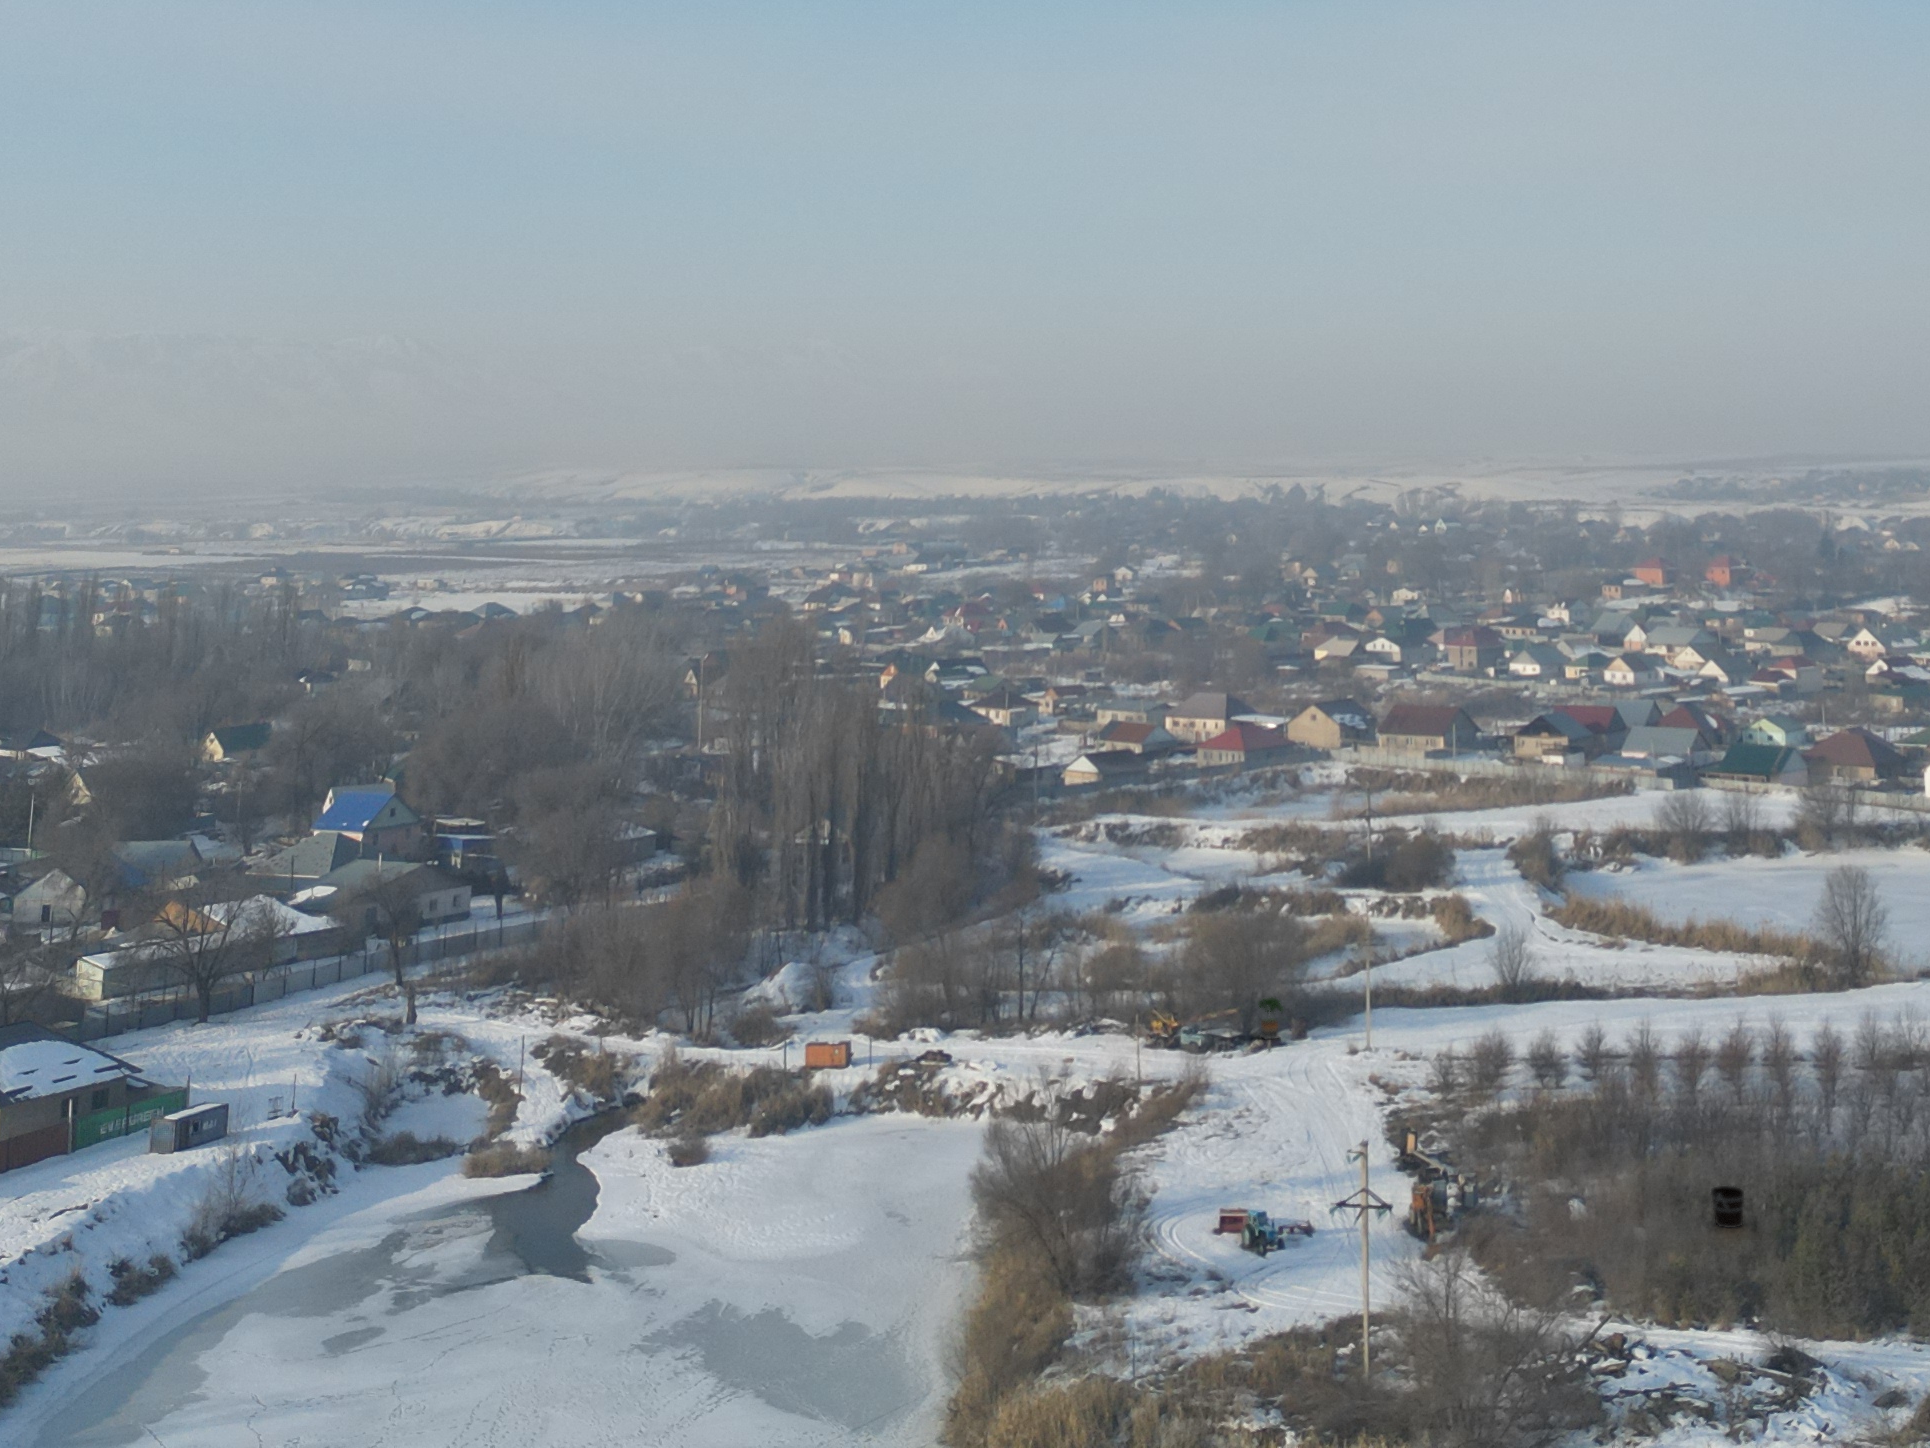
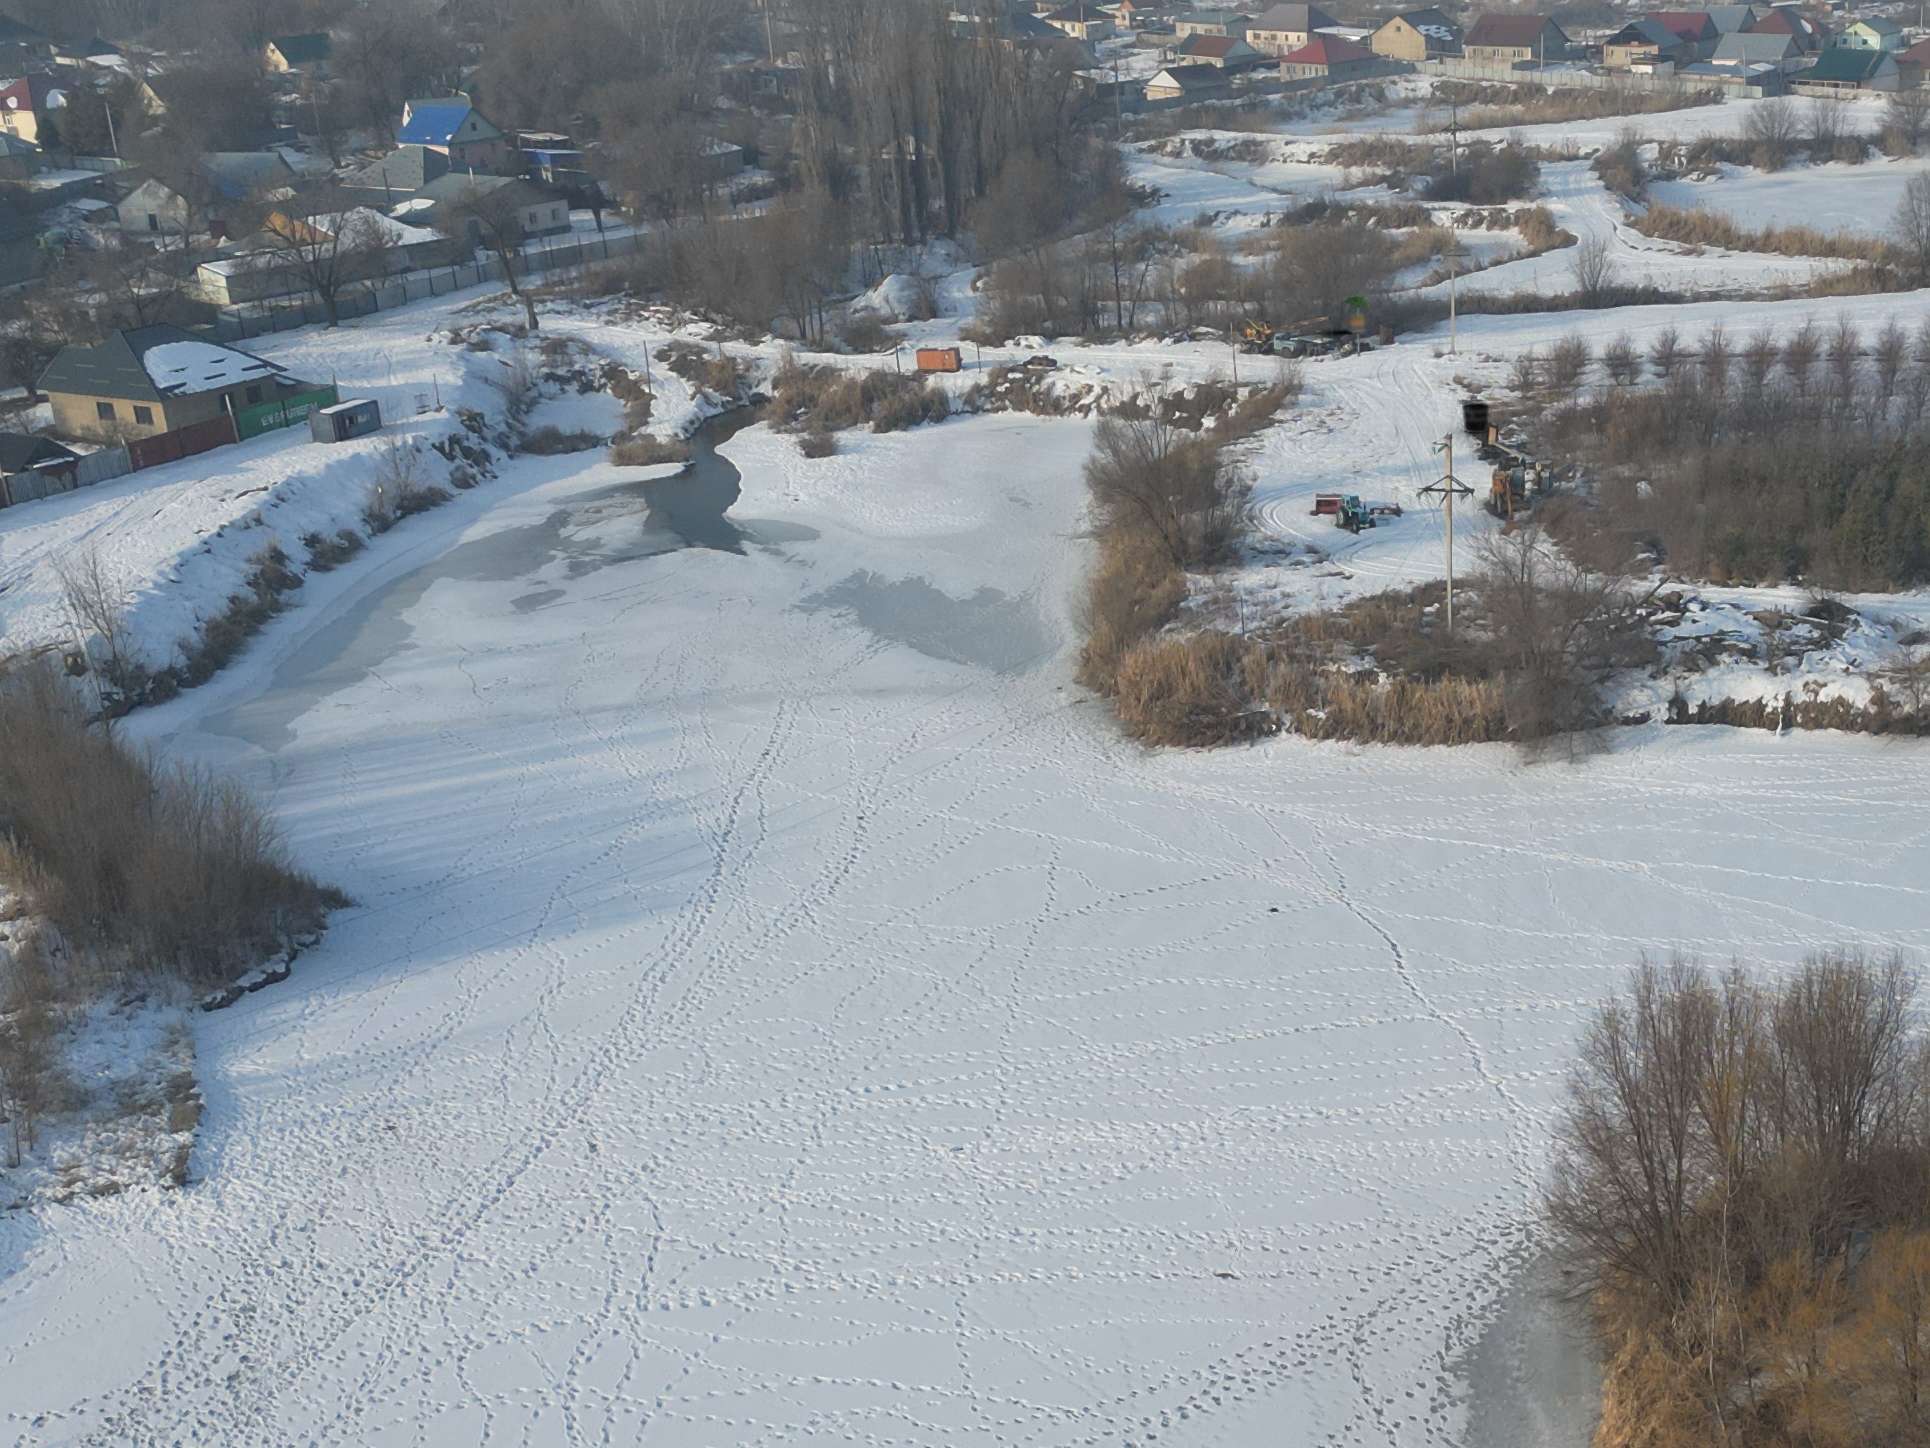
bucket: present [1711,1186,1744,1228] -> present [1462,402,1489,433]

